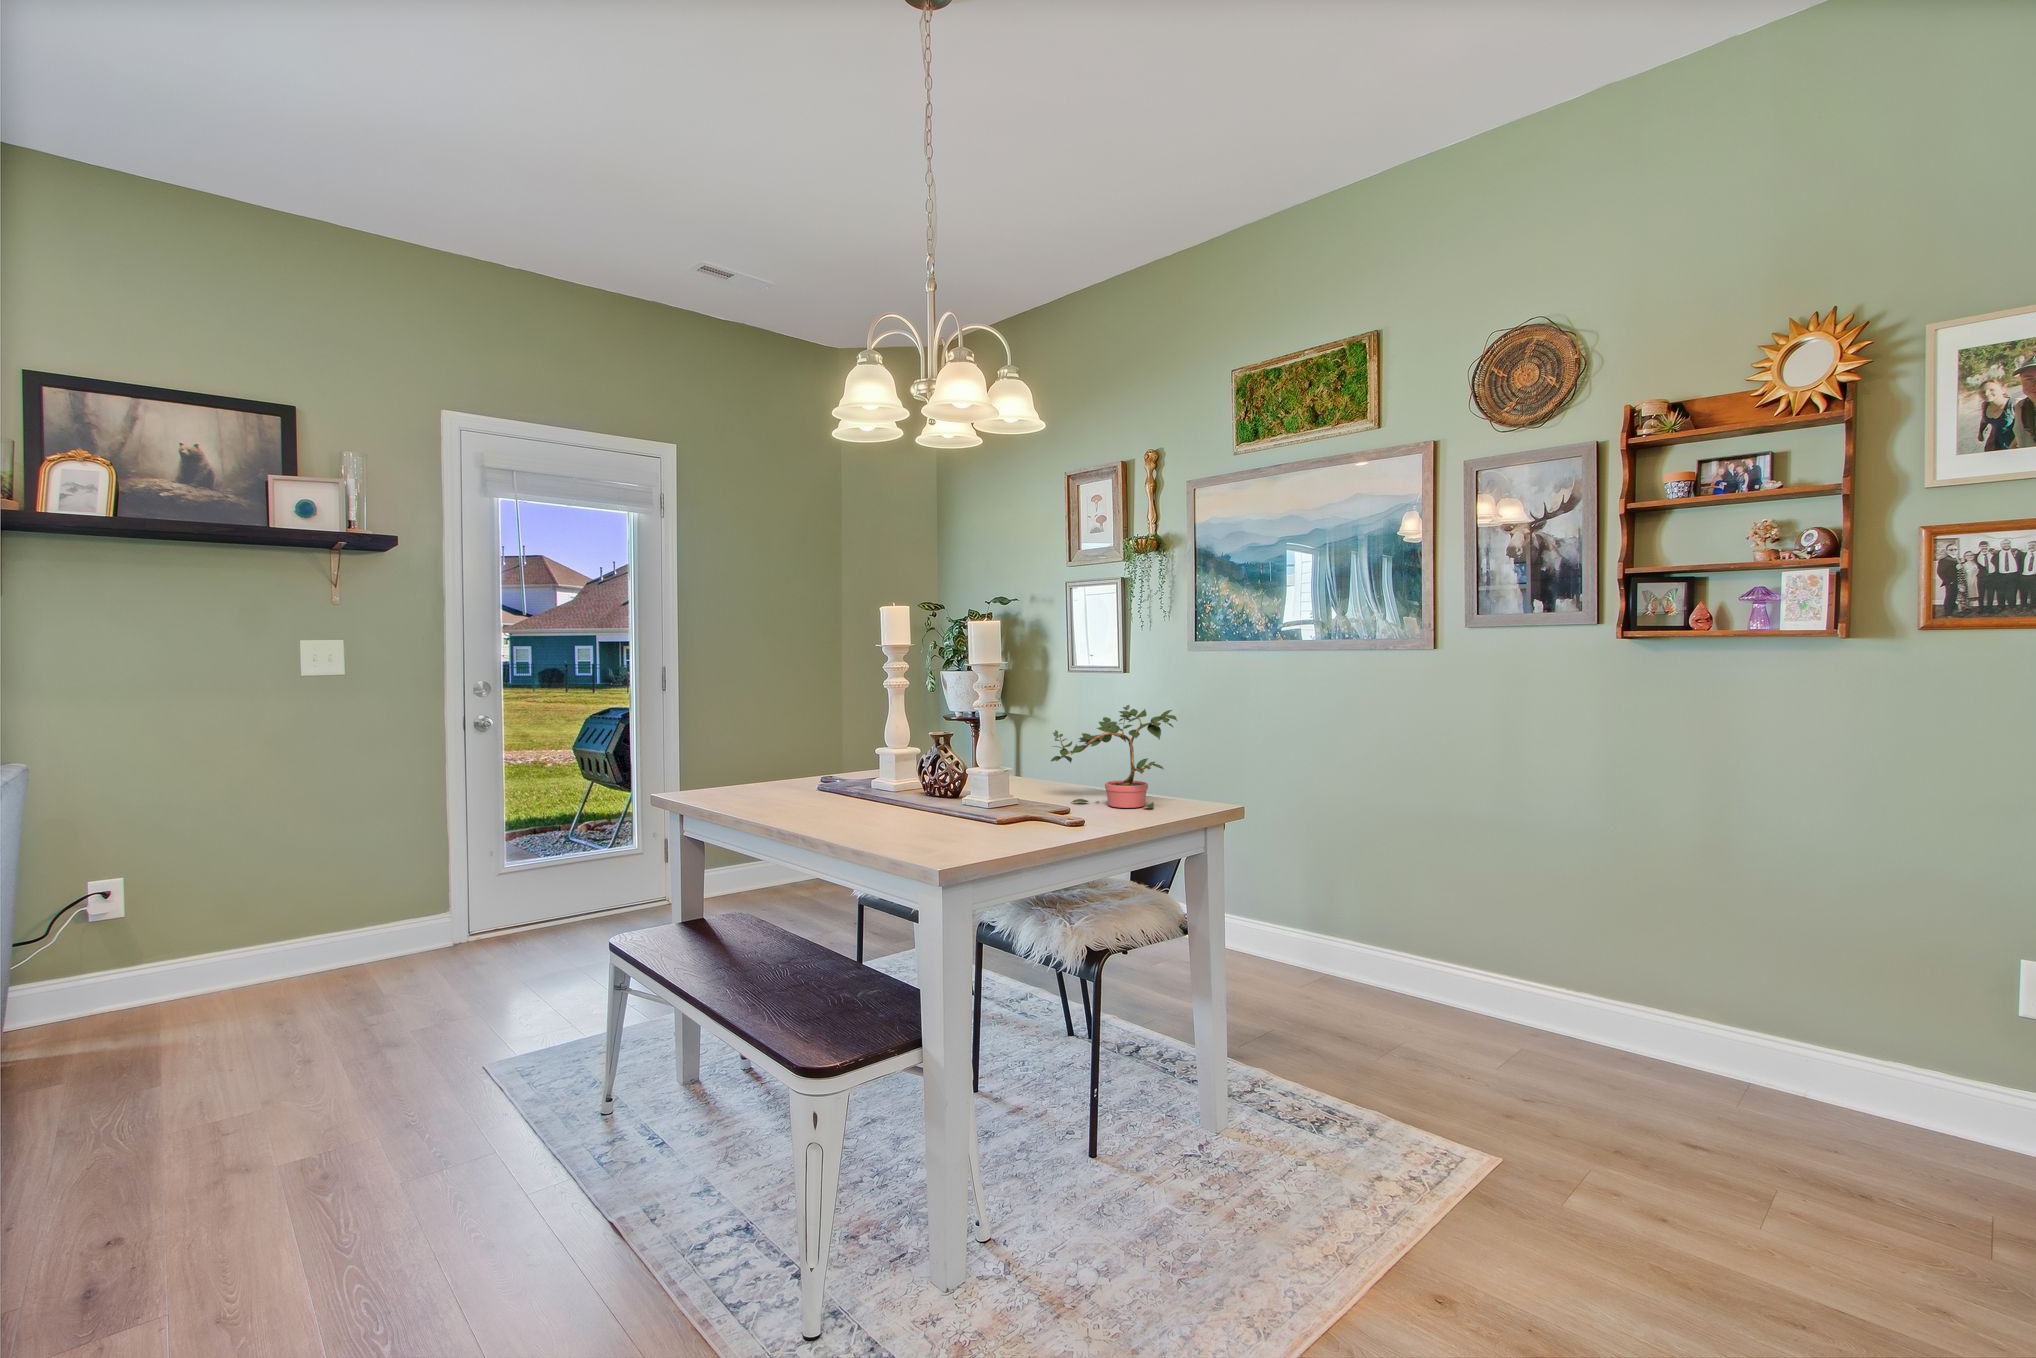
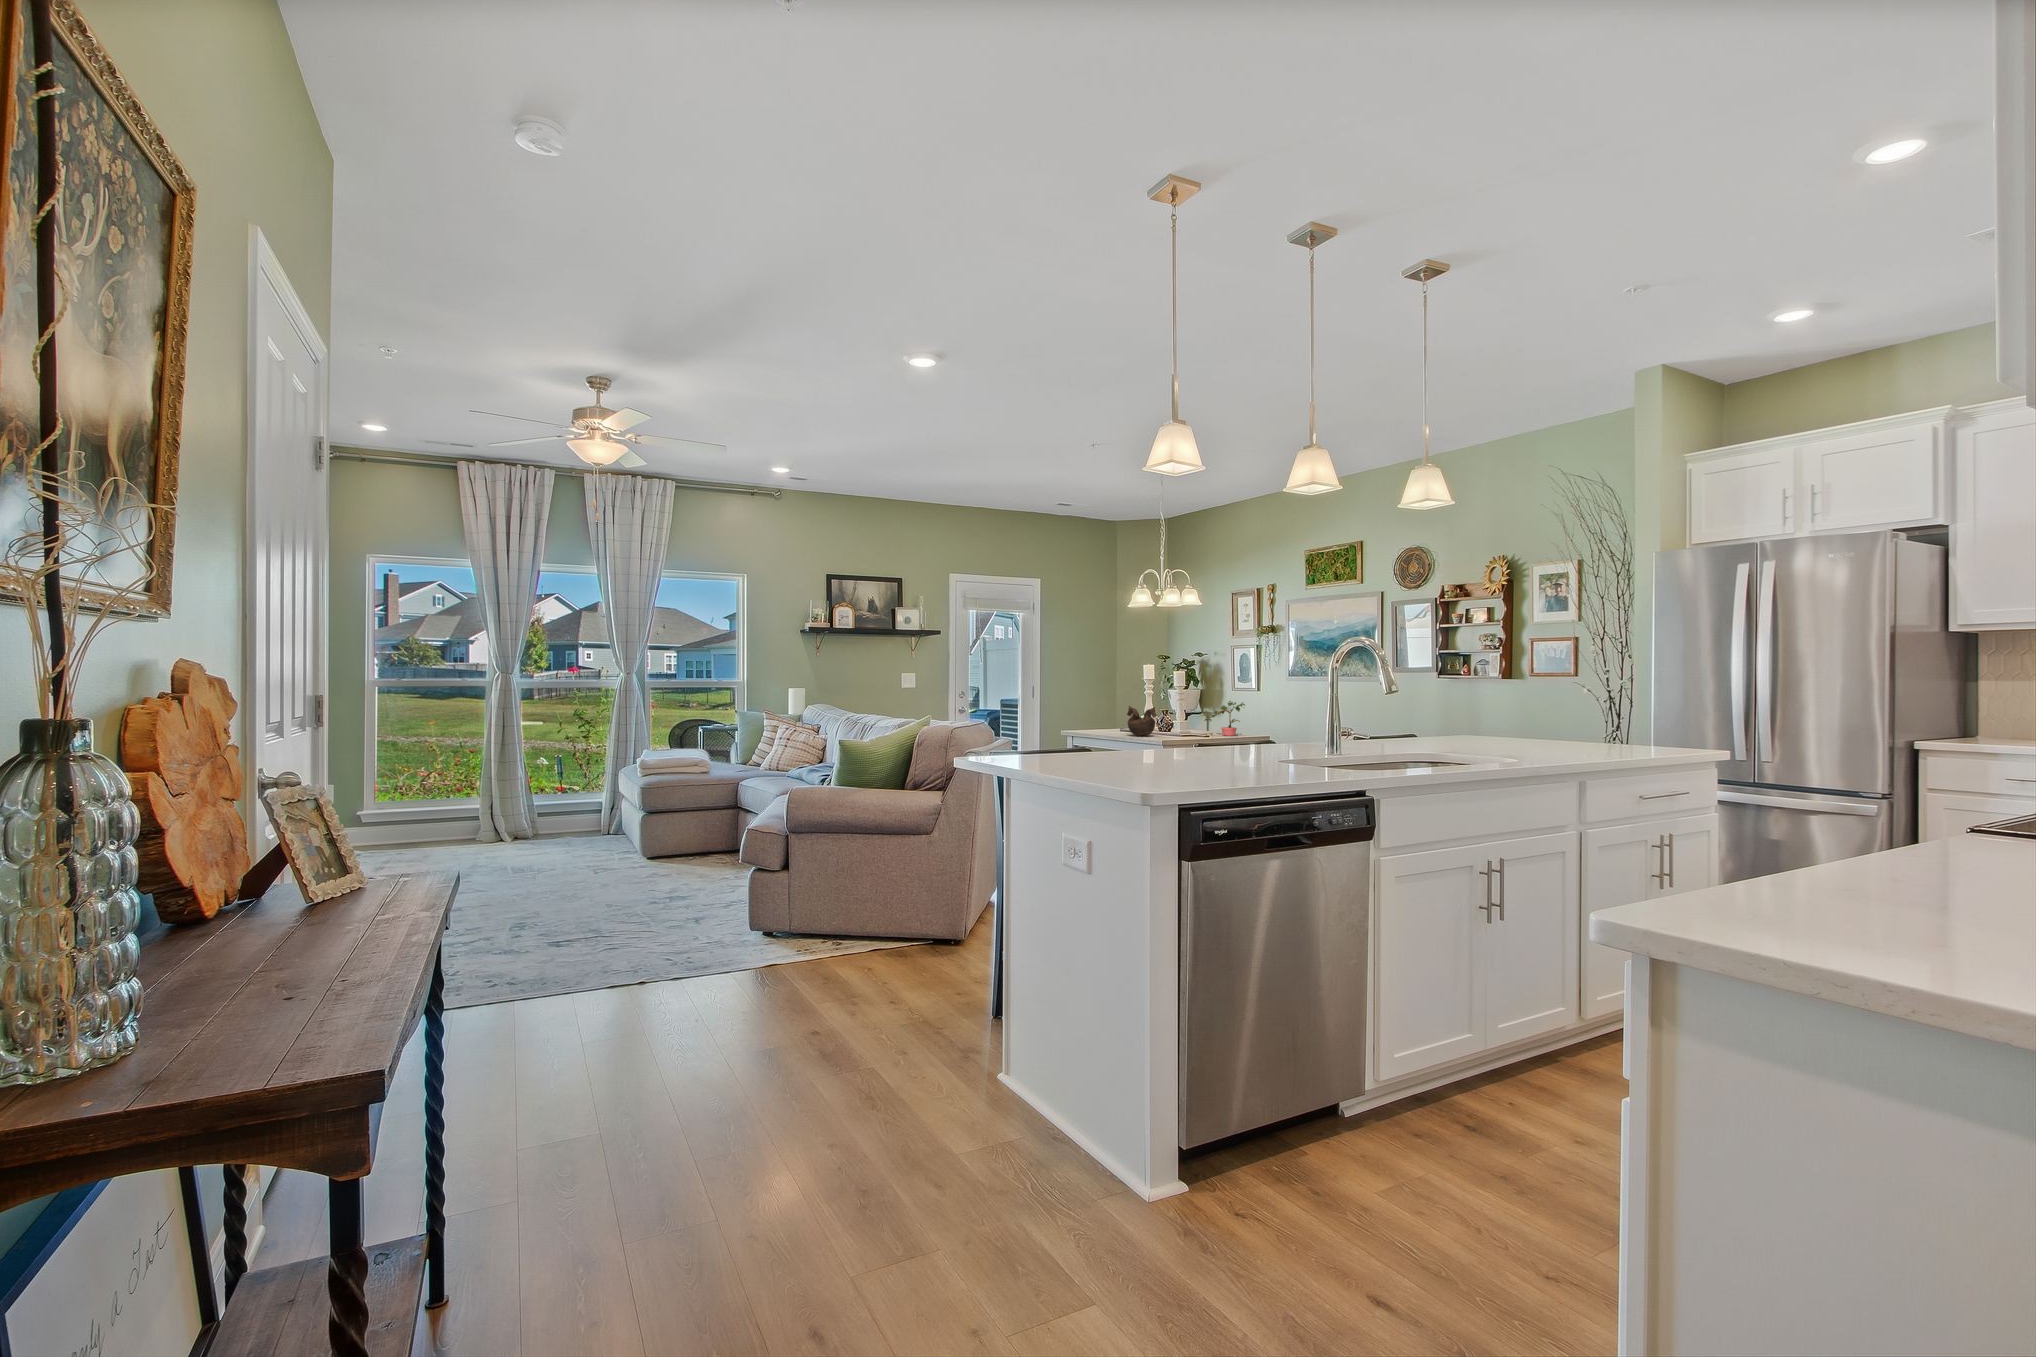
decorative bowl: none [826,726,918,824] -> present [1127,706,1157,736]

